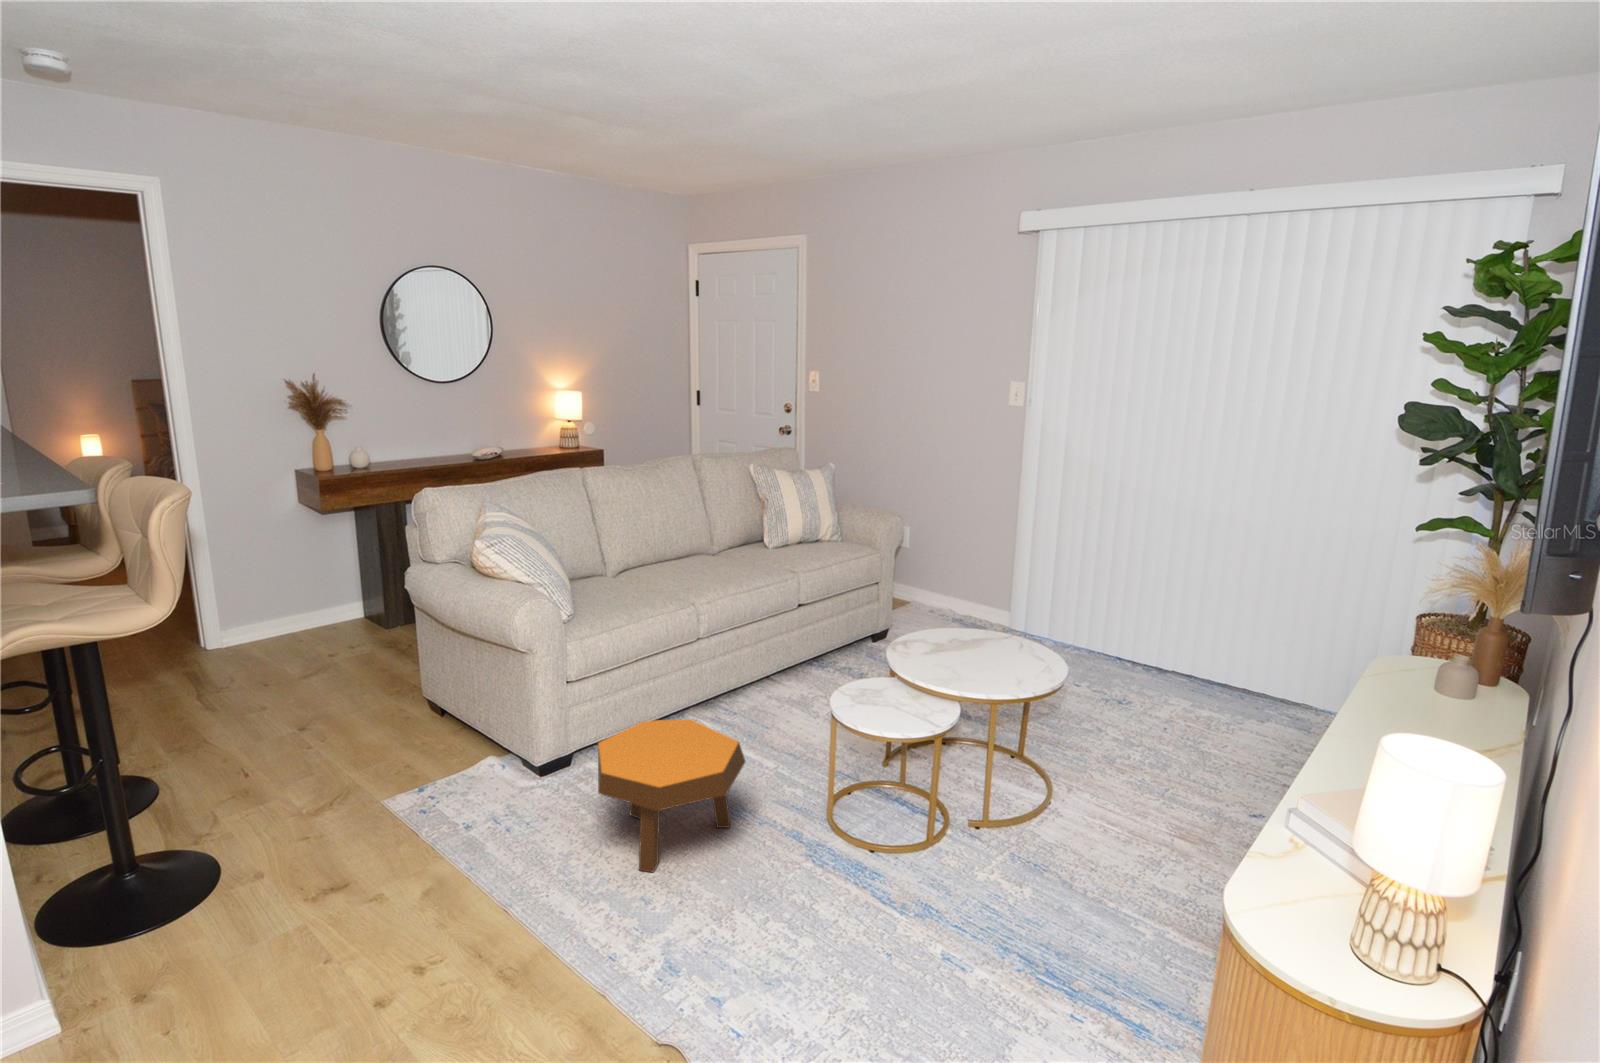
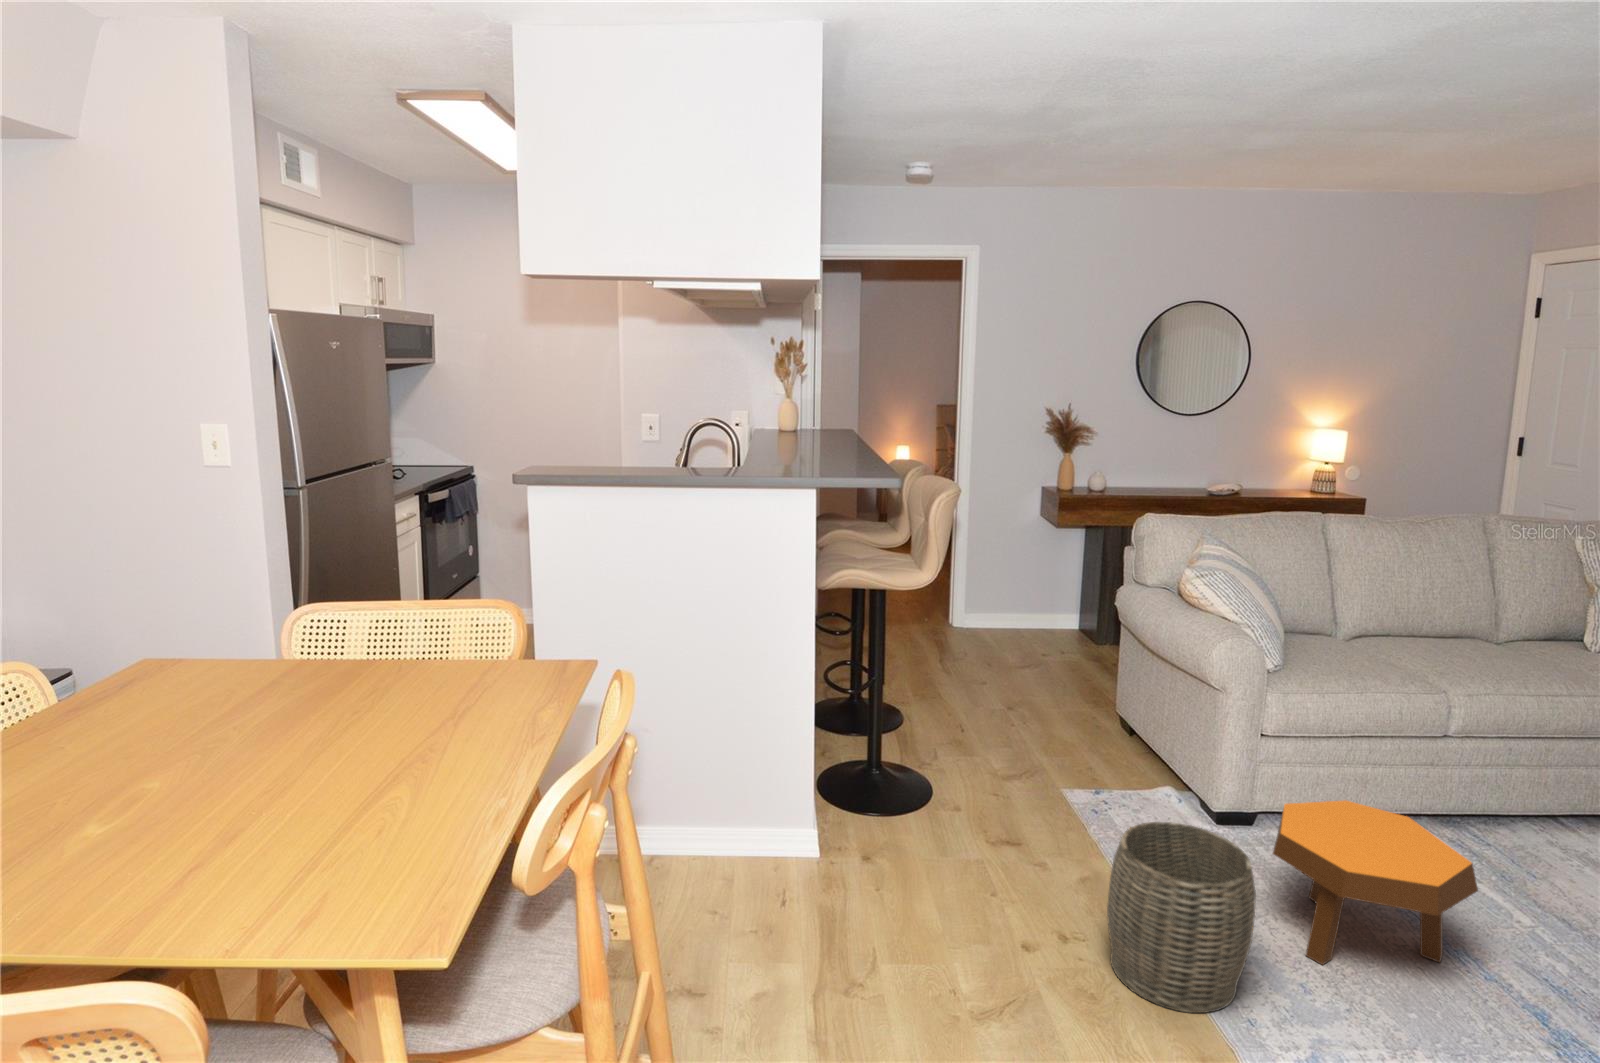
woven basket: none [457,799,598,990] -> present [1107,822,1256,1013]

